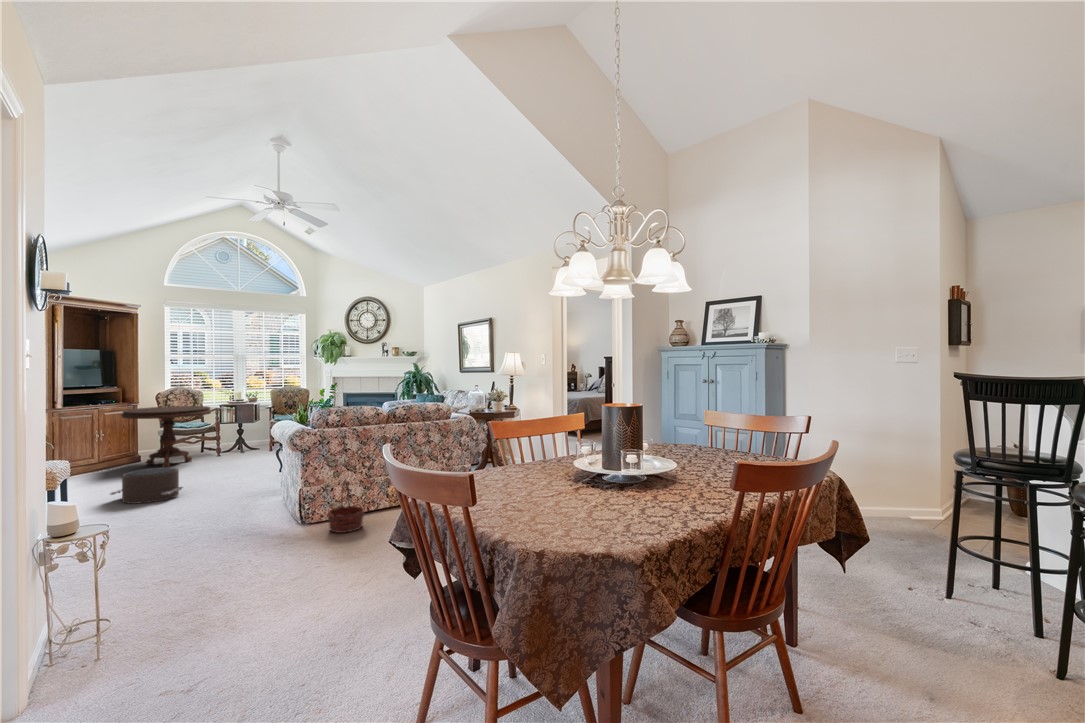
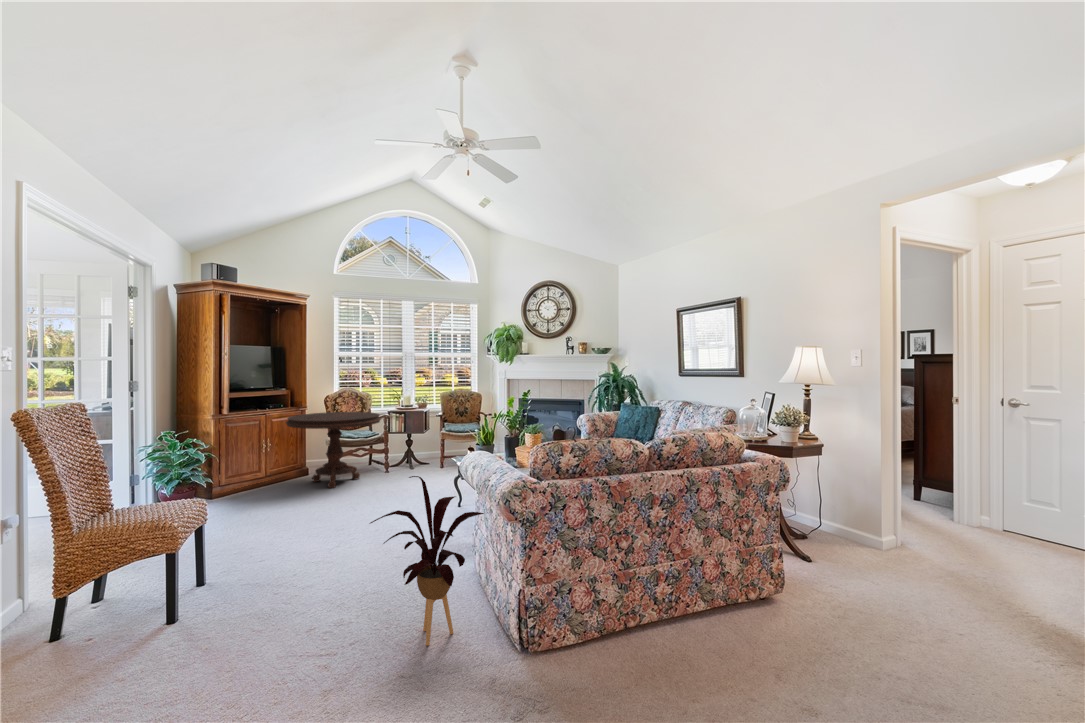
house plant: none [207,431,284,528] -> present [371,476,484,646]
pouf: present [110,467,183,504] -> none [256,500,346,554]
basket: present [327,480,365,533] -> none [567,581,637,693]

